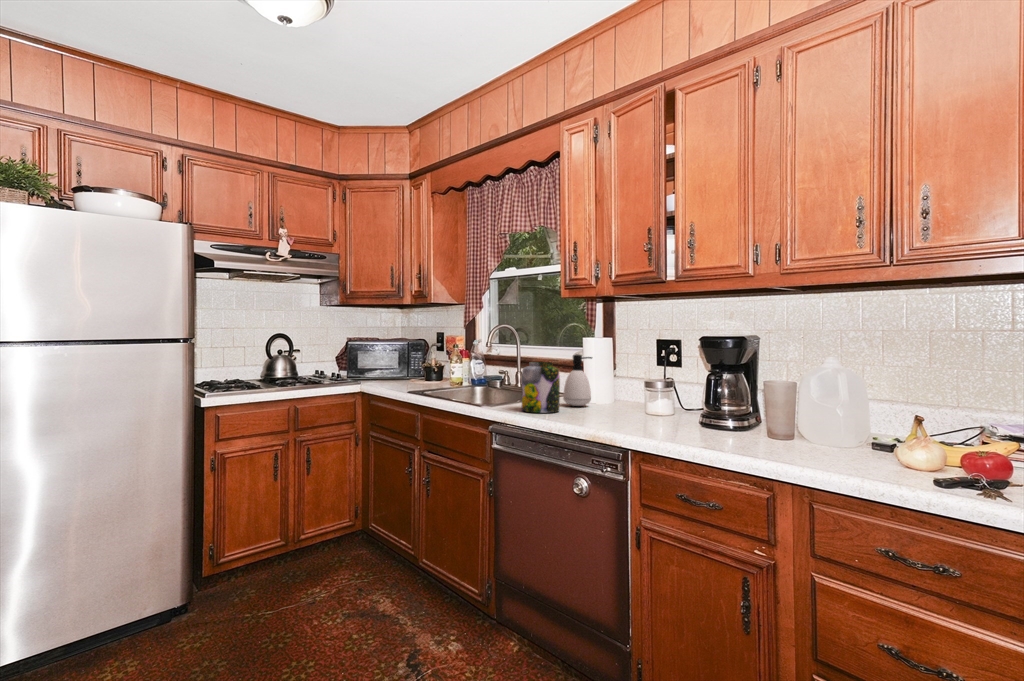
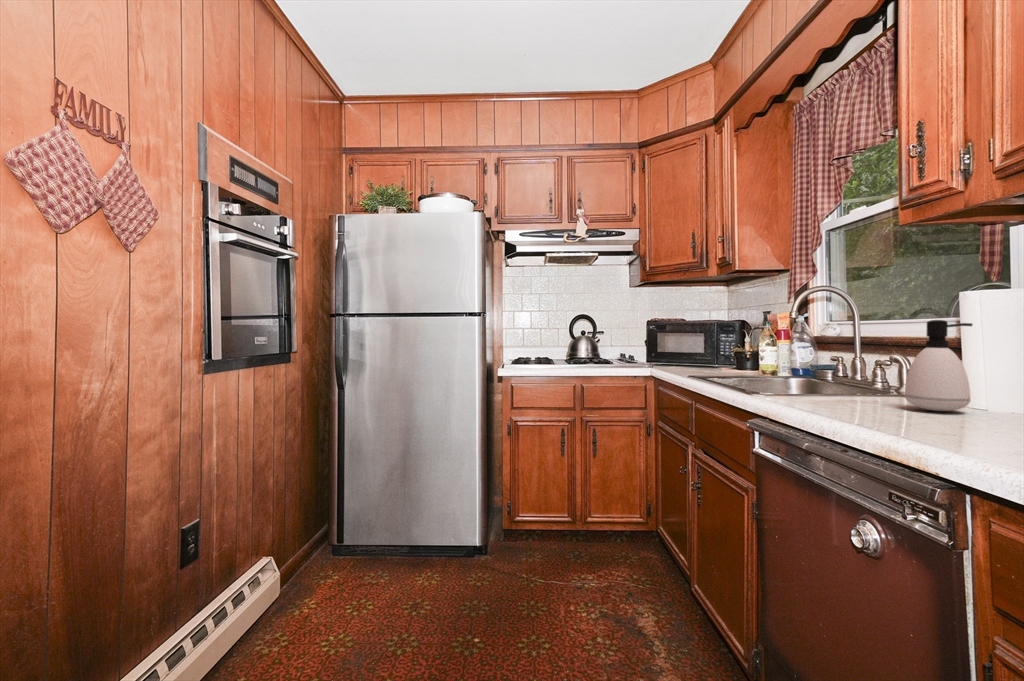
jar: present [522,362,560,413] -> none [805,332,879,414]

